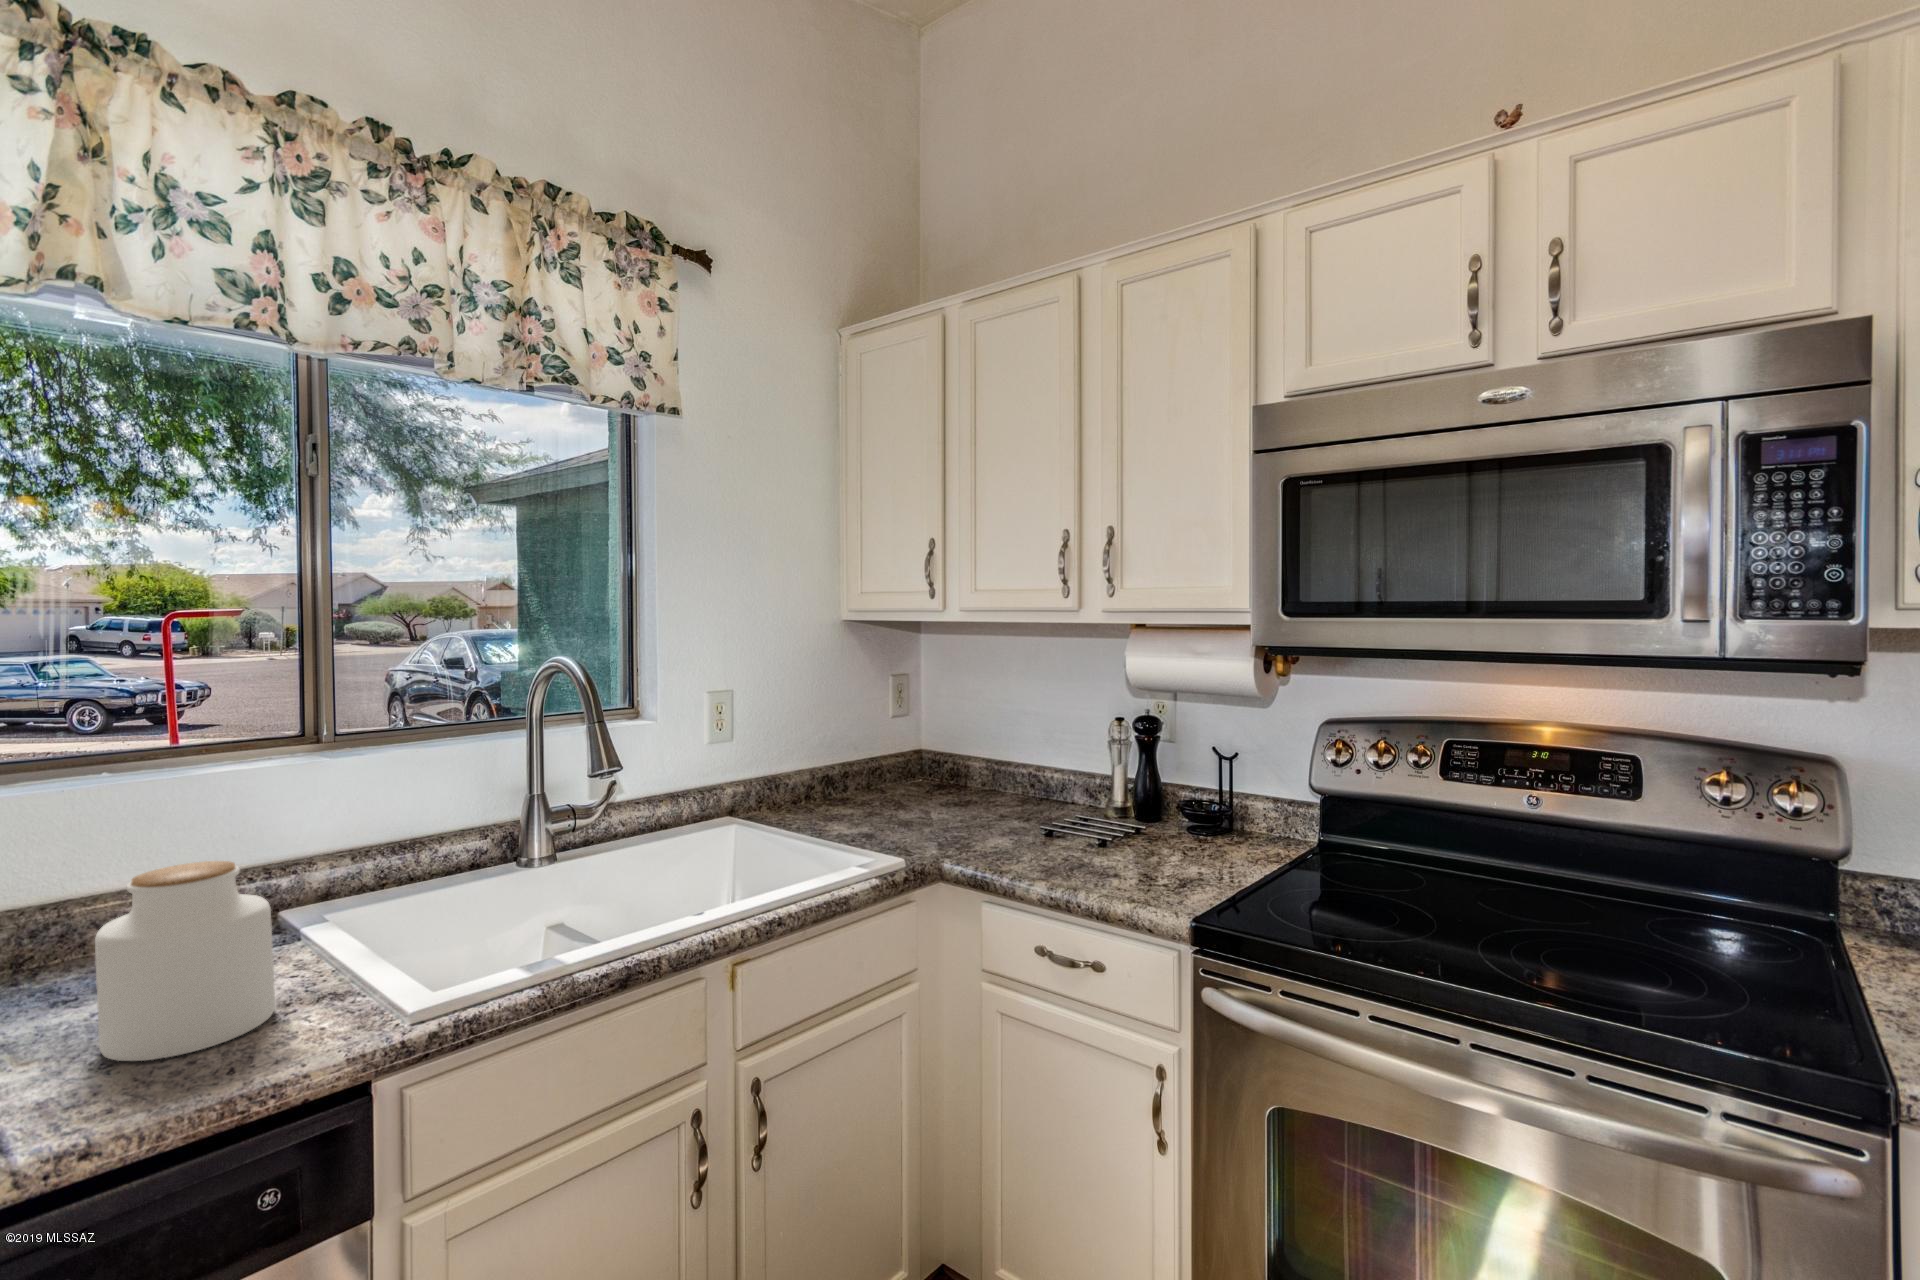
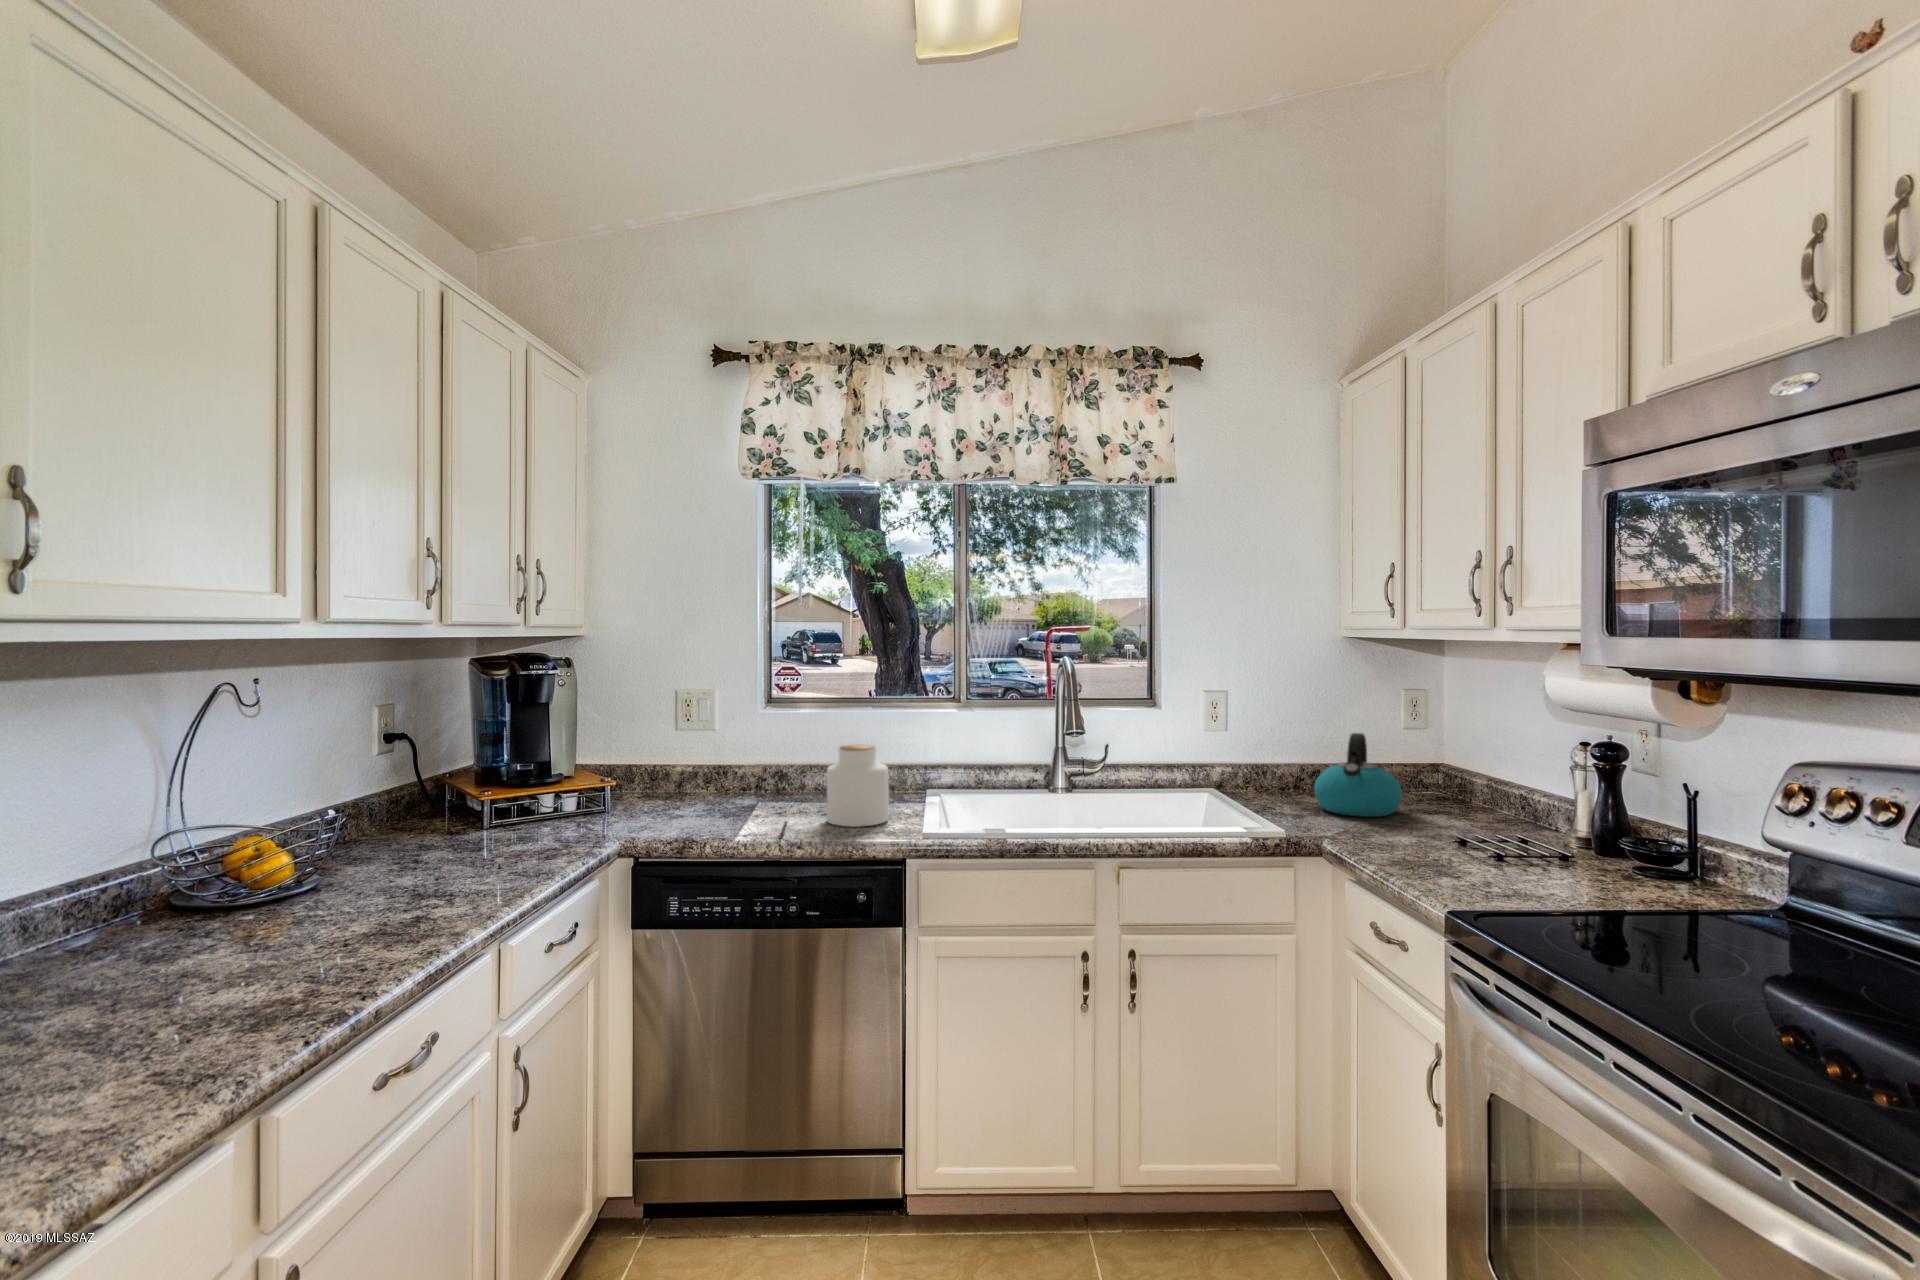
kettle: none [854,728,944,822] -> present [1314,733,1402,817]

